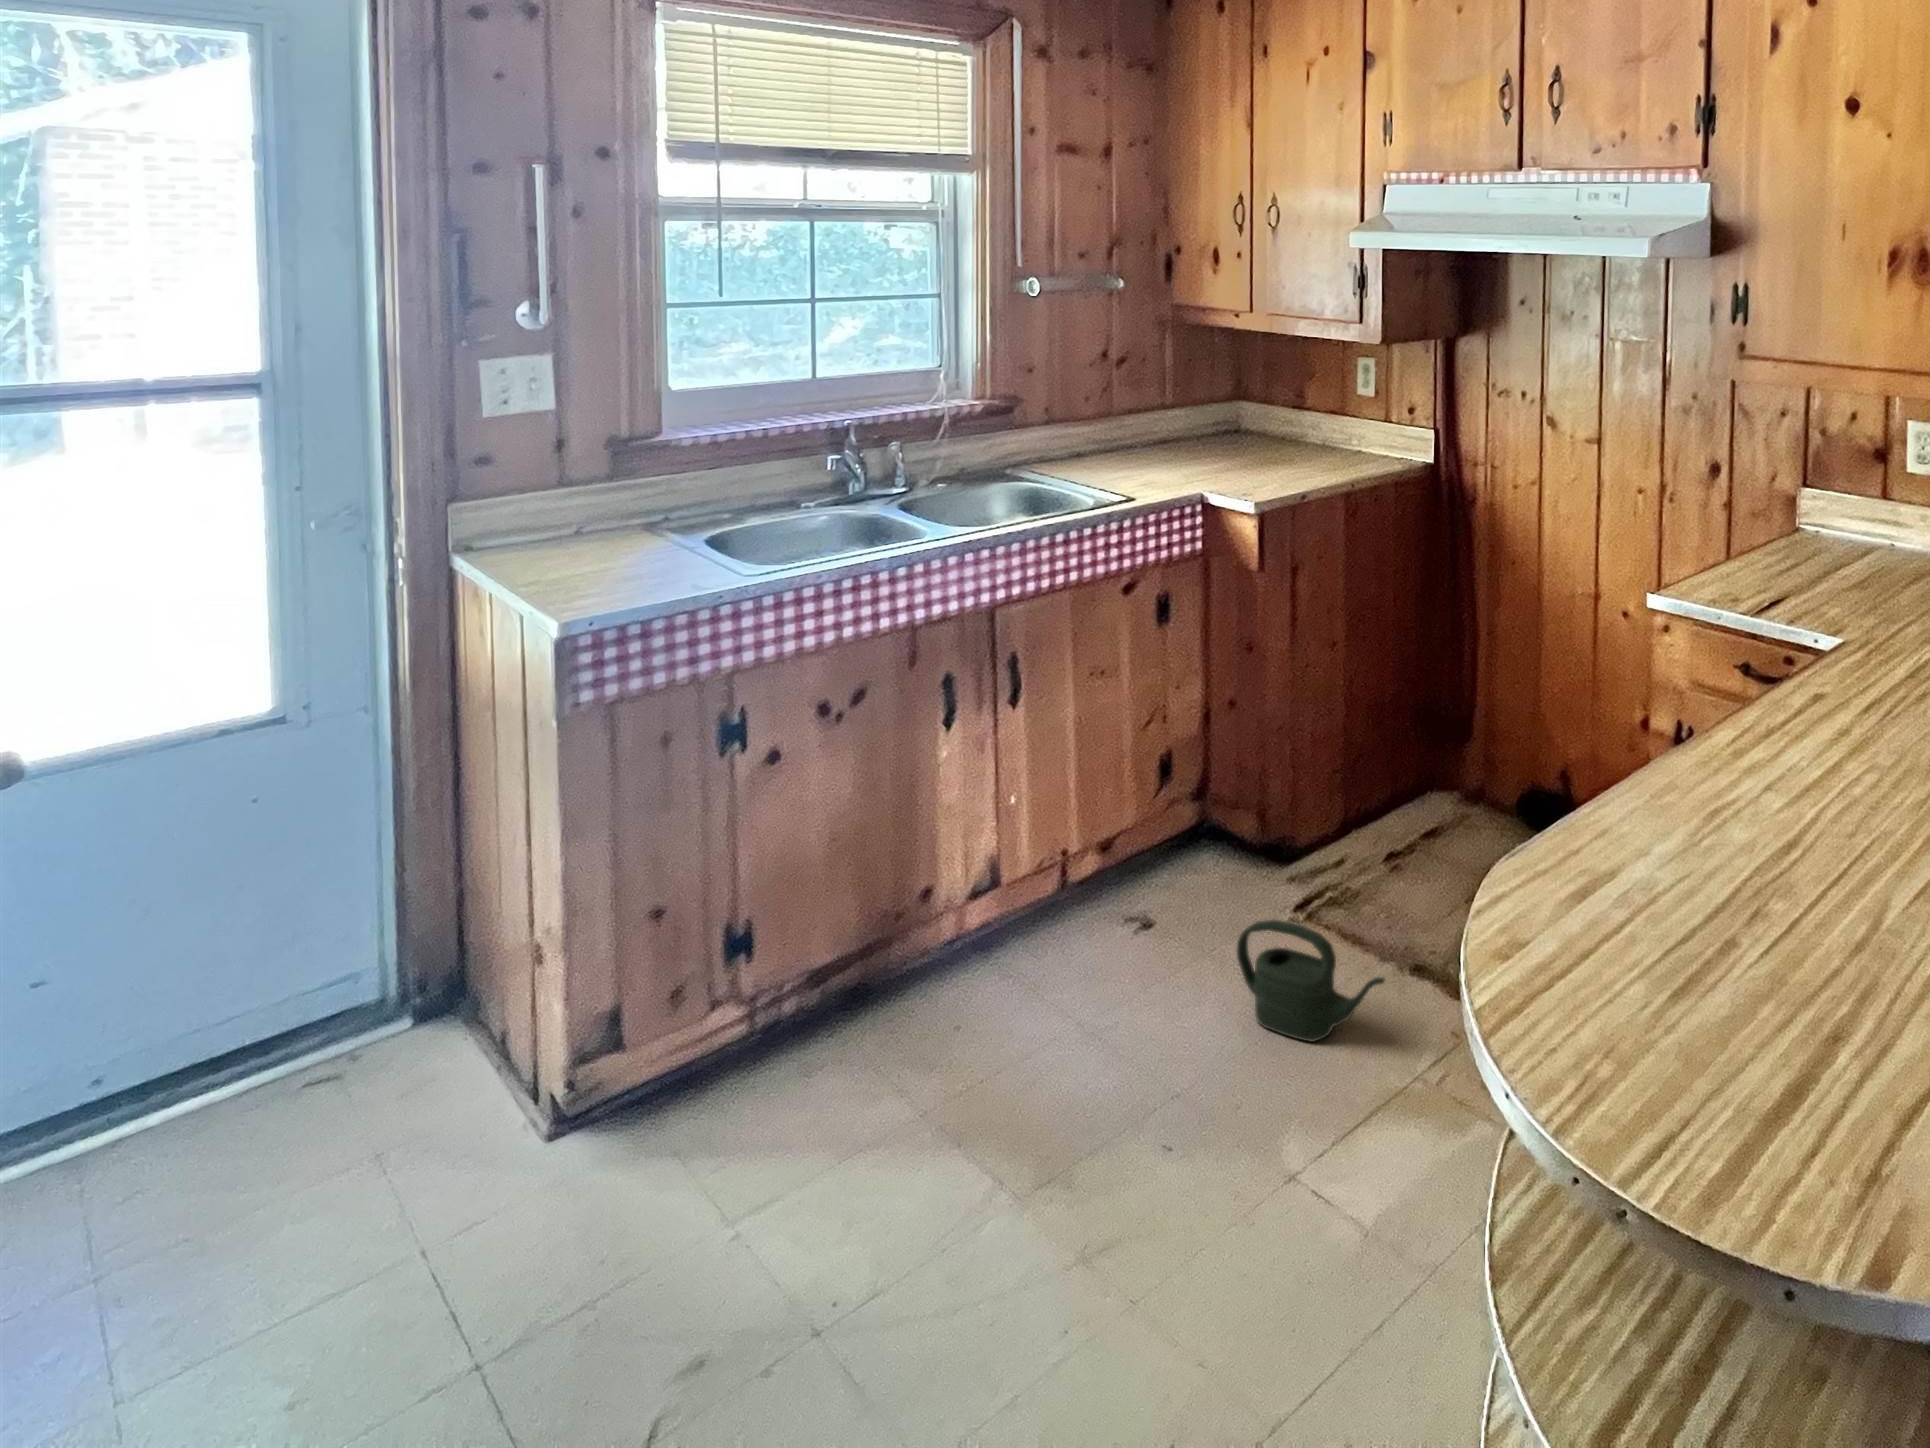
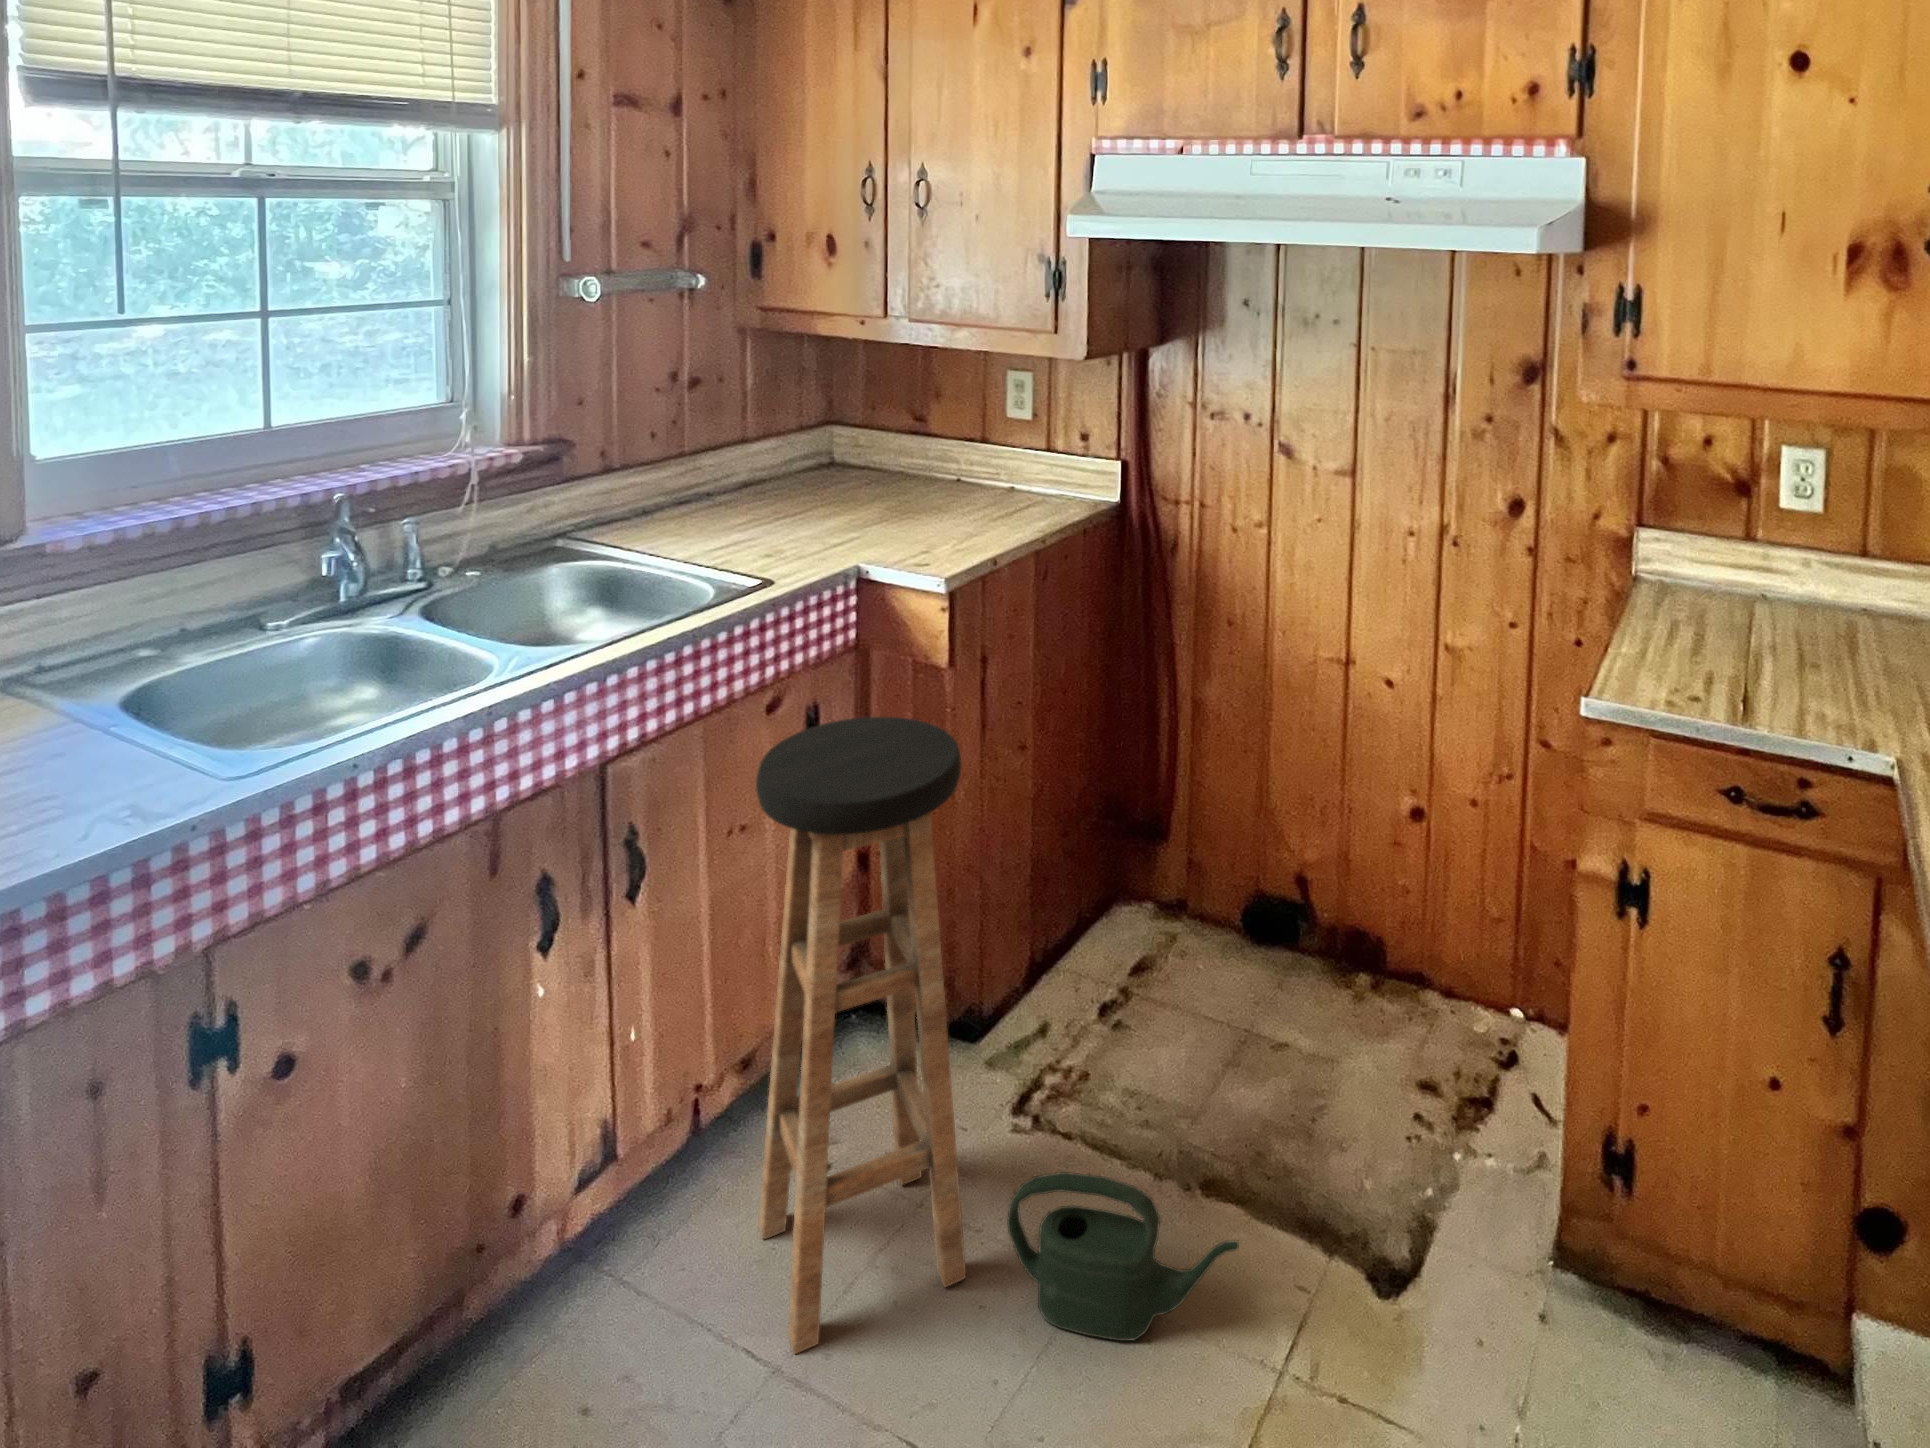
bar stool: none [1075,591,1221,1015] -> present [756,717,966,1354]

